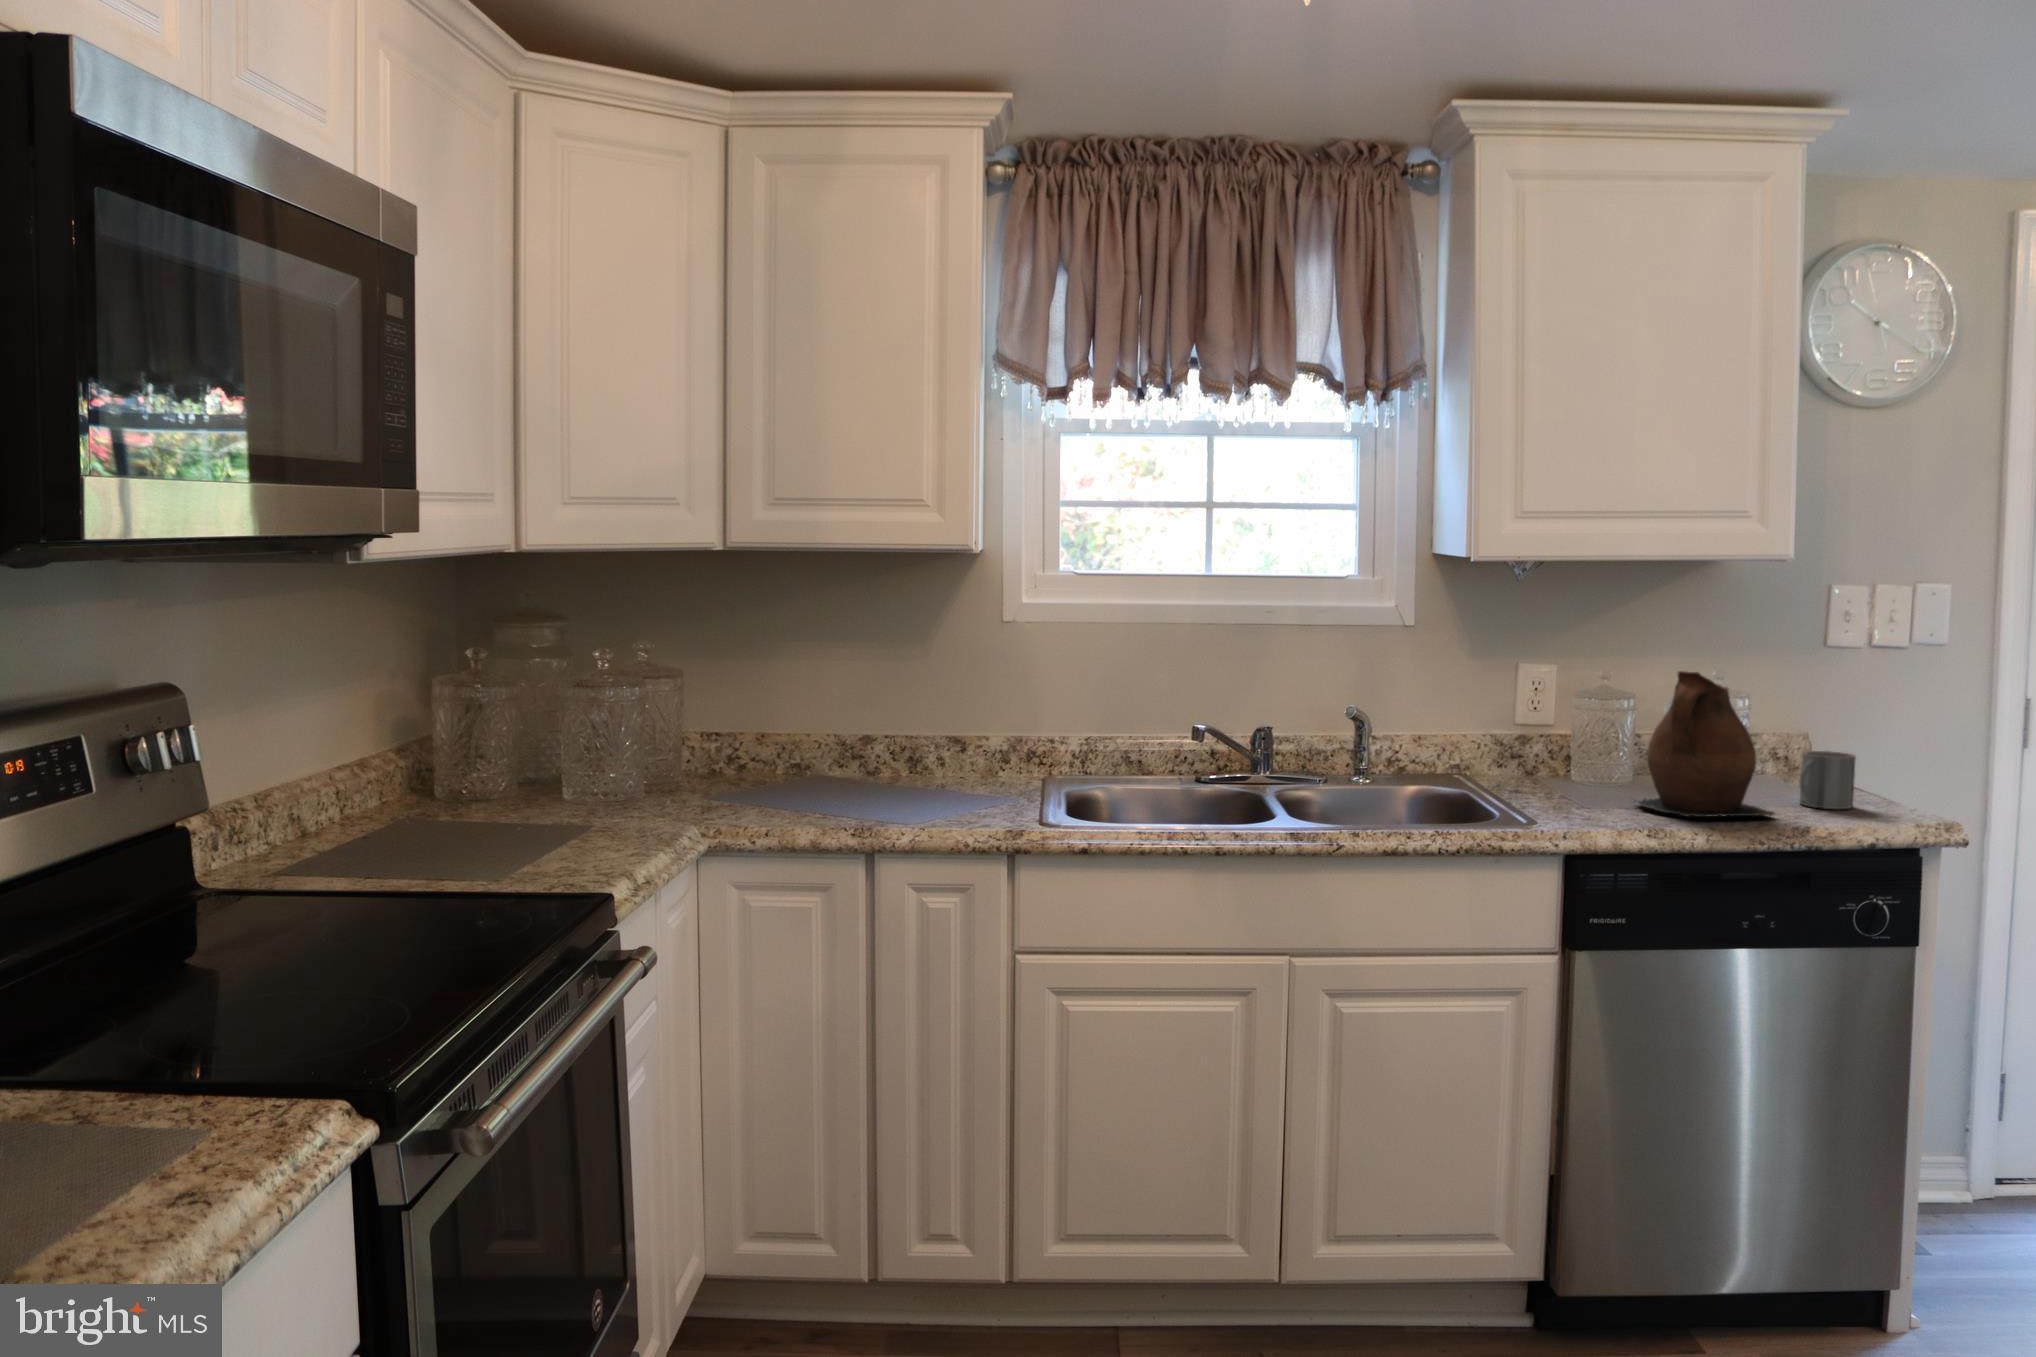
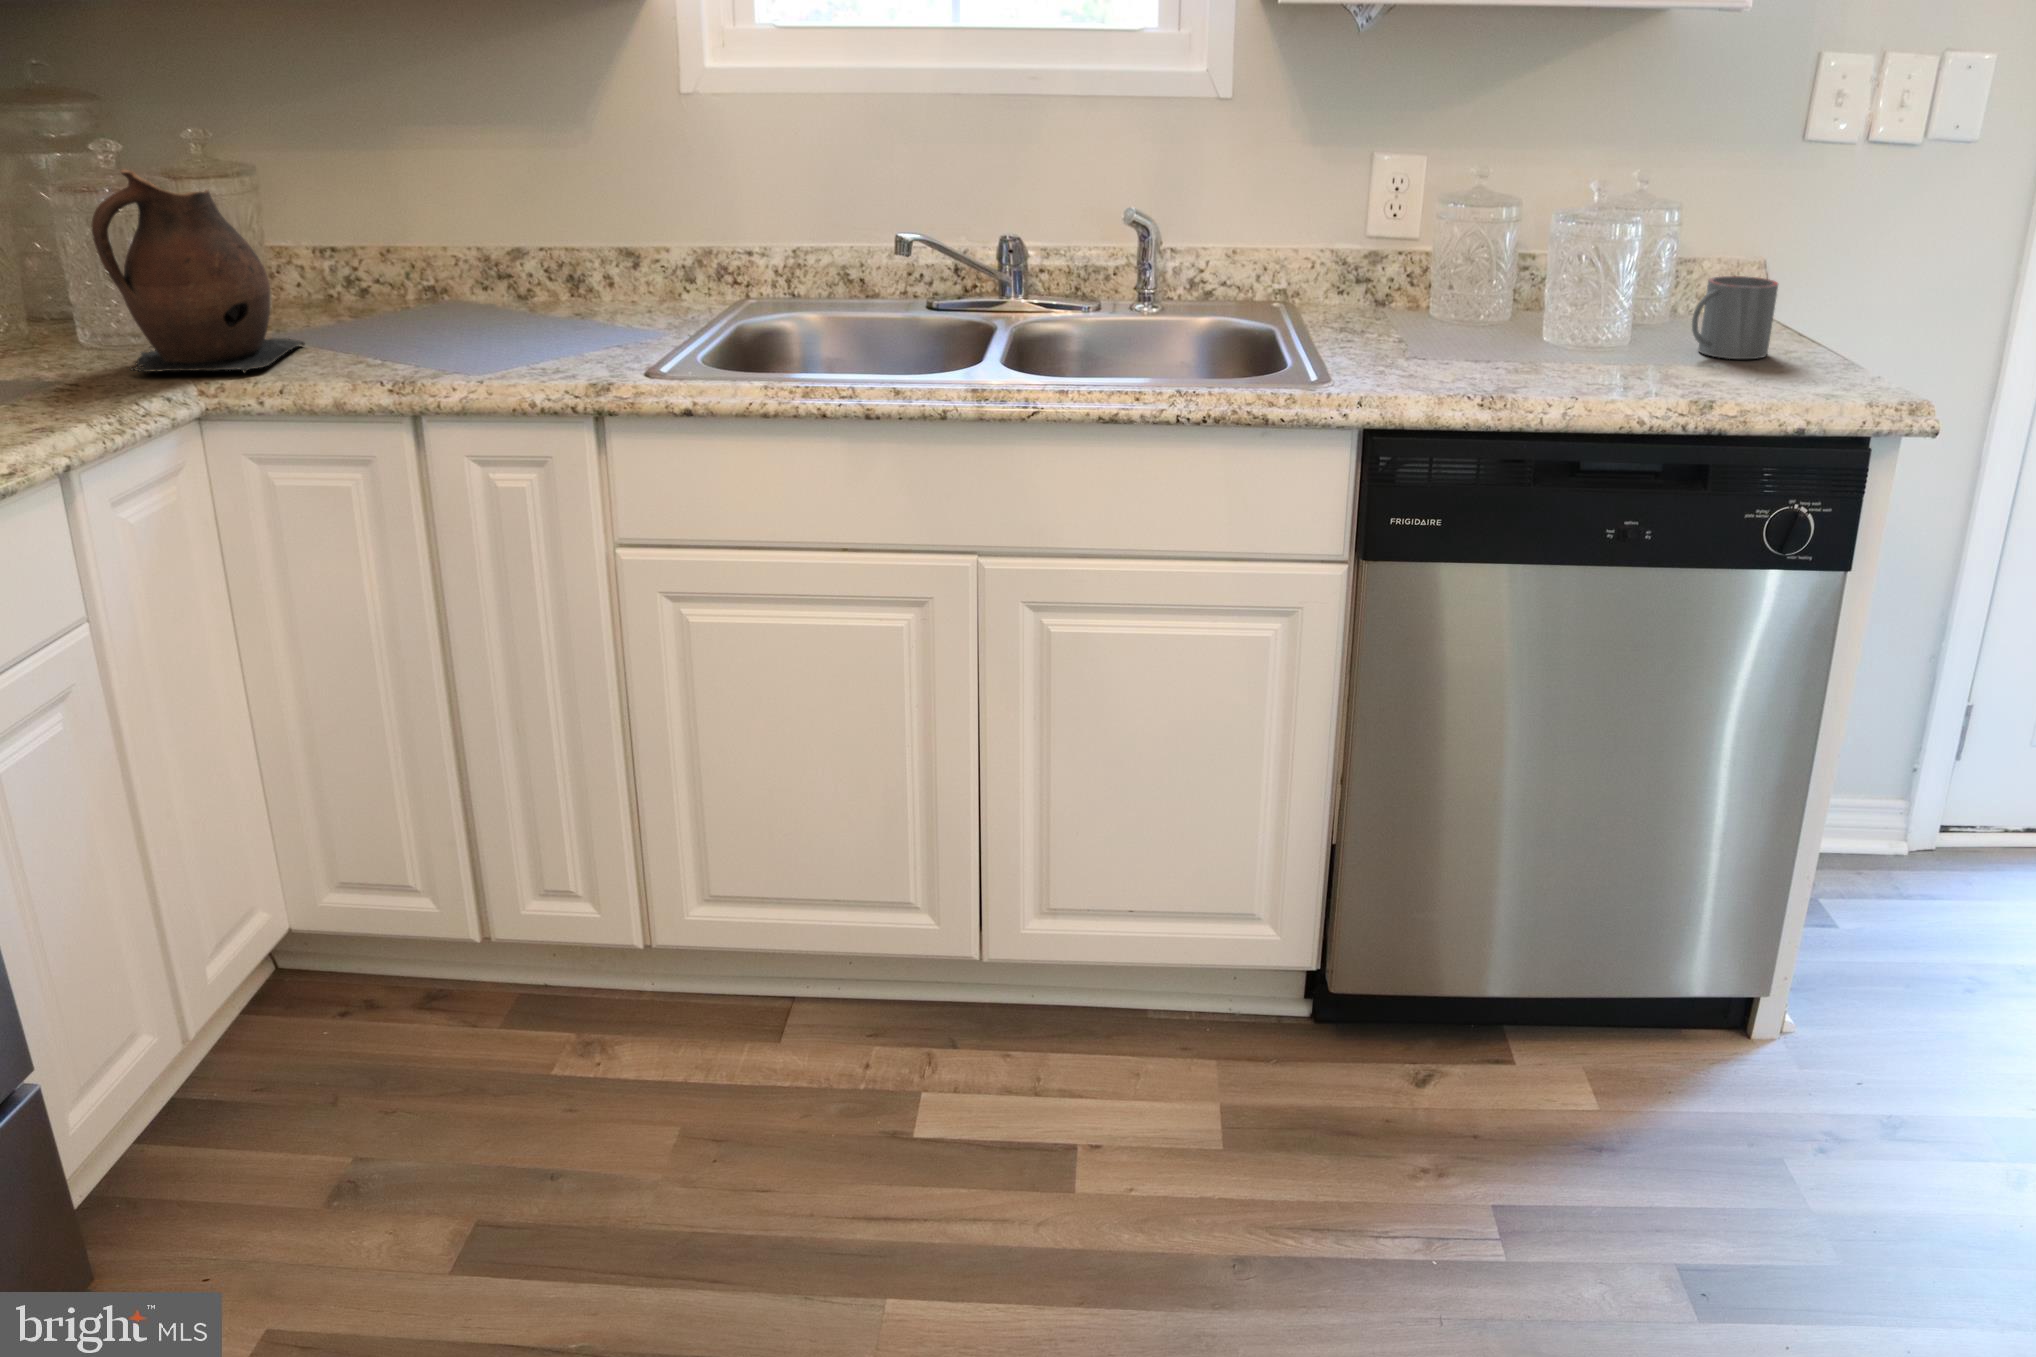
ceramic pitcher: present [1634,671,1774,817] -> present [91,170,304,373]

